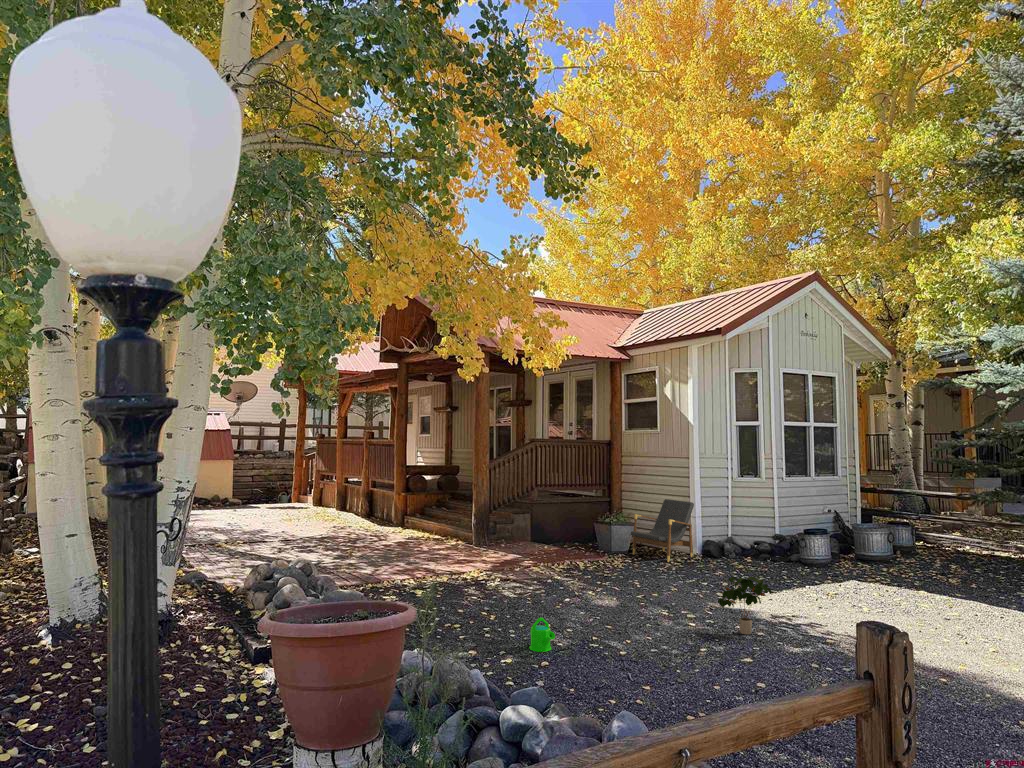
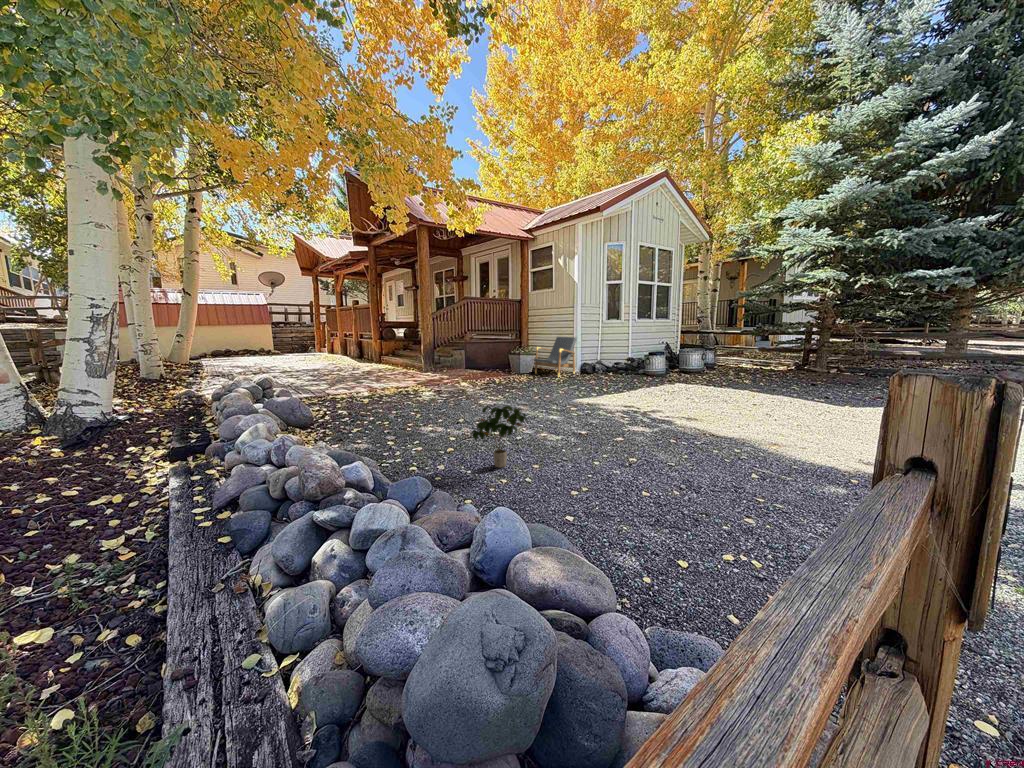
potted plant: present [718,577,771,635] -> present [471,406,528,468]
watering can: present [529,618,555,652] -> none [443,414,463,441]

